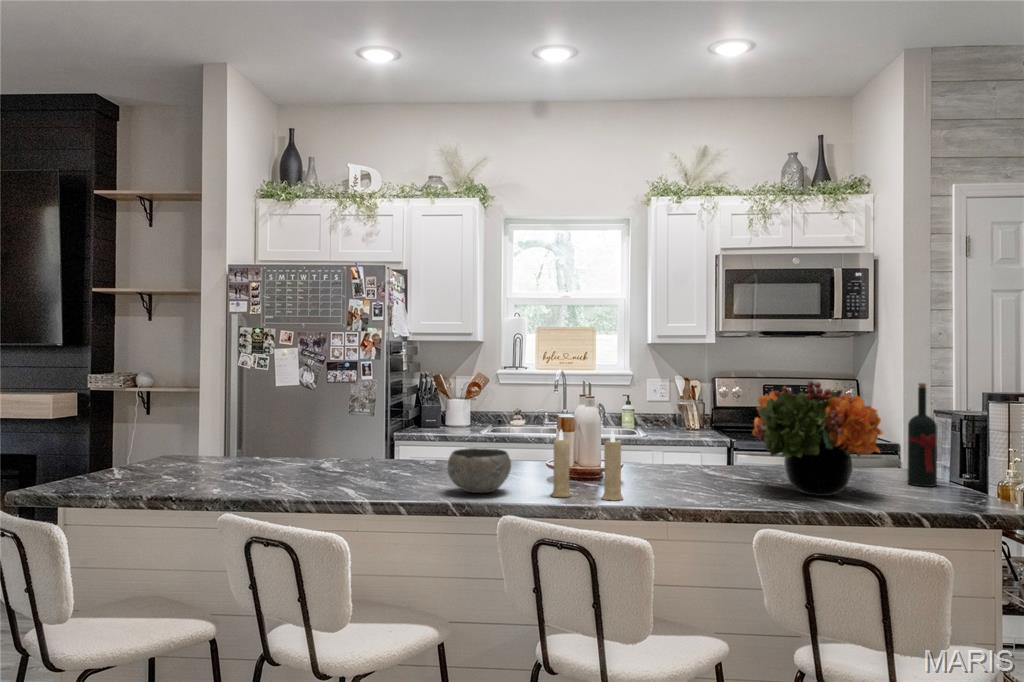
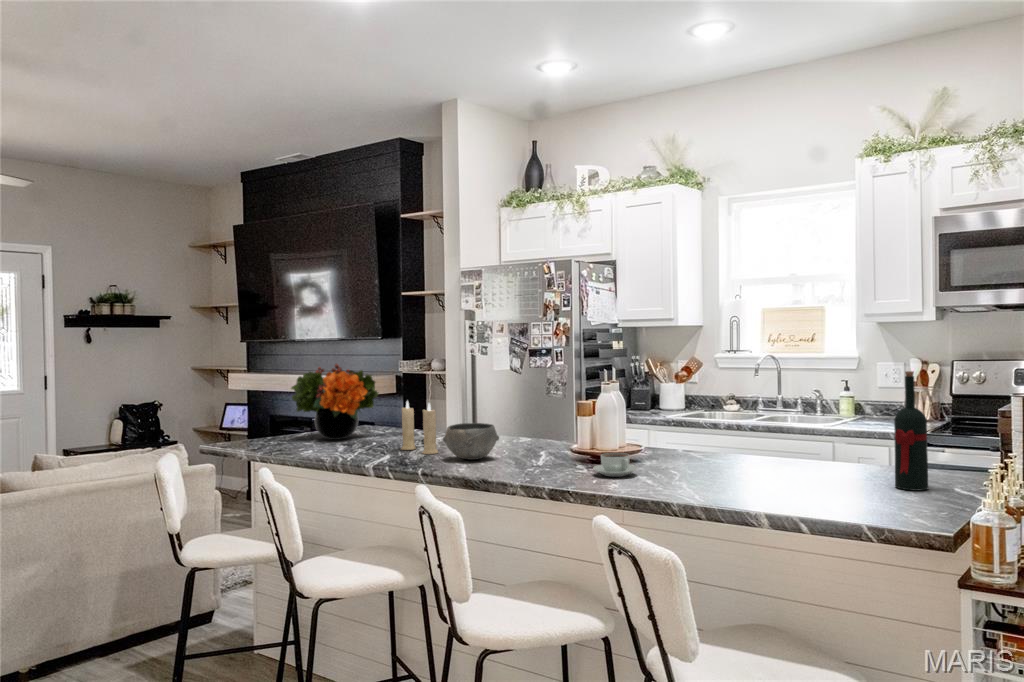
flower arrangement: present [752,381,884,496] -> present [291,364,378,440]
candle: present [551,430,623,501] -> present [401,401,438,454]
coffee cup: none [659,472,708,498] -> present [593,453,637,477]

